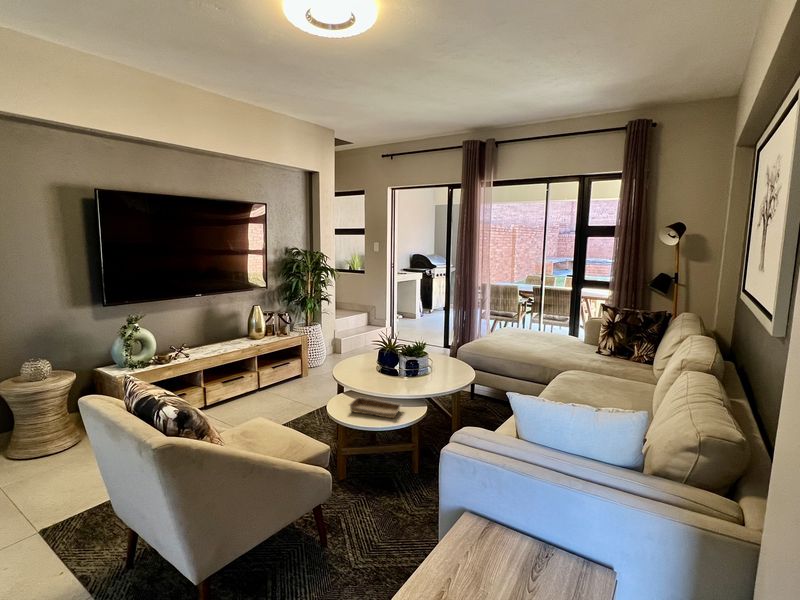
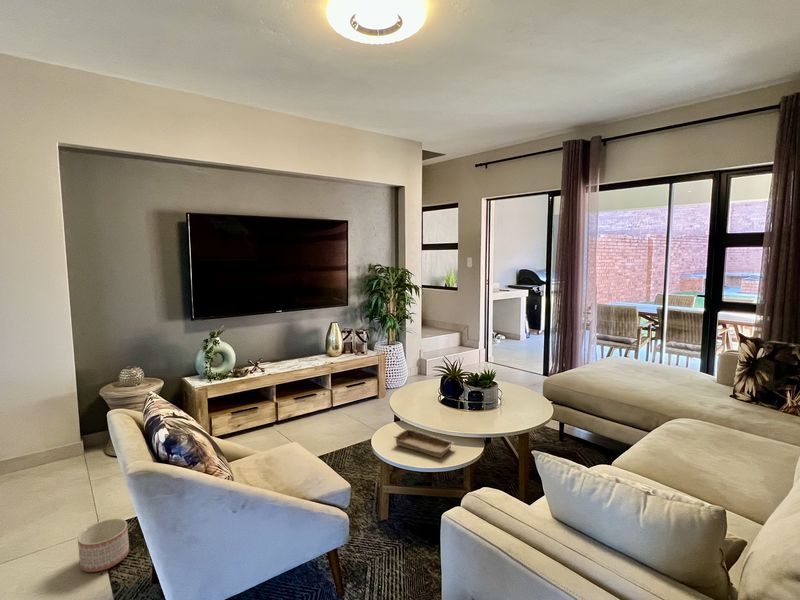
planter: none [25,515,84,574] -> present [78,518,129,572]

